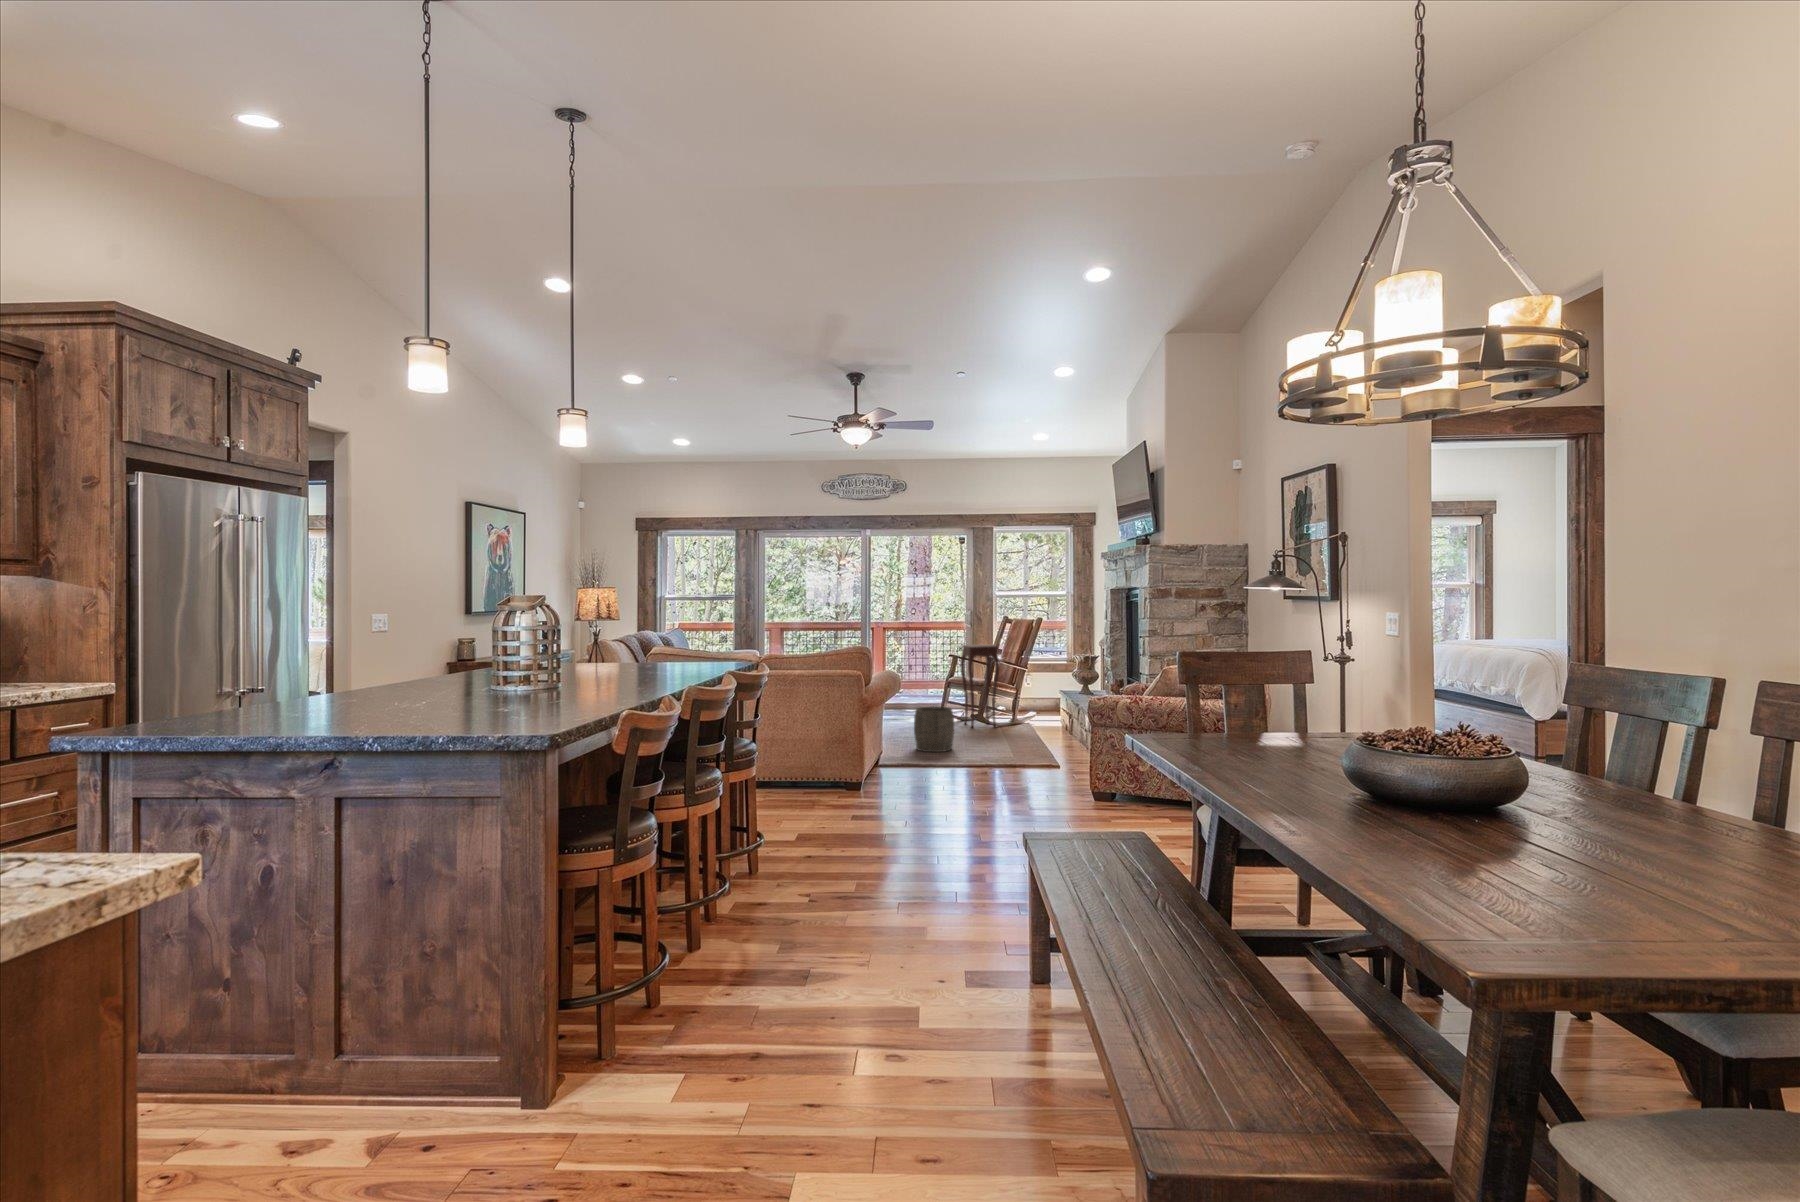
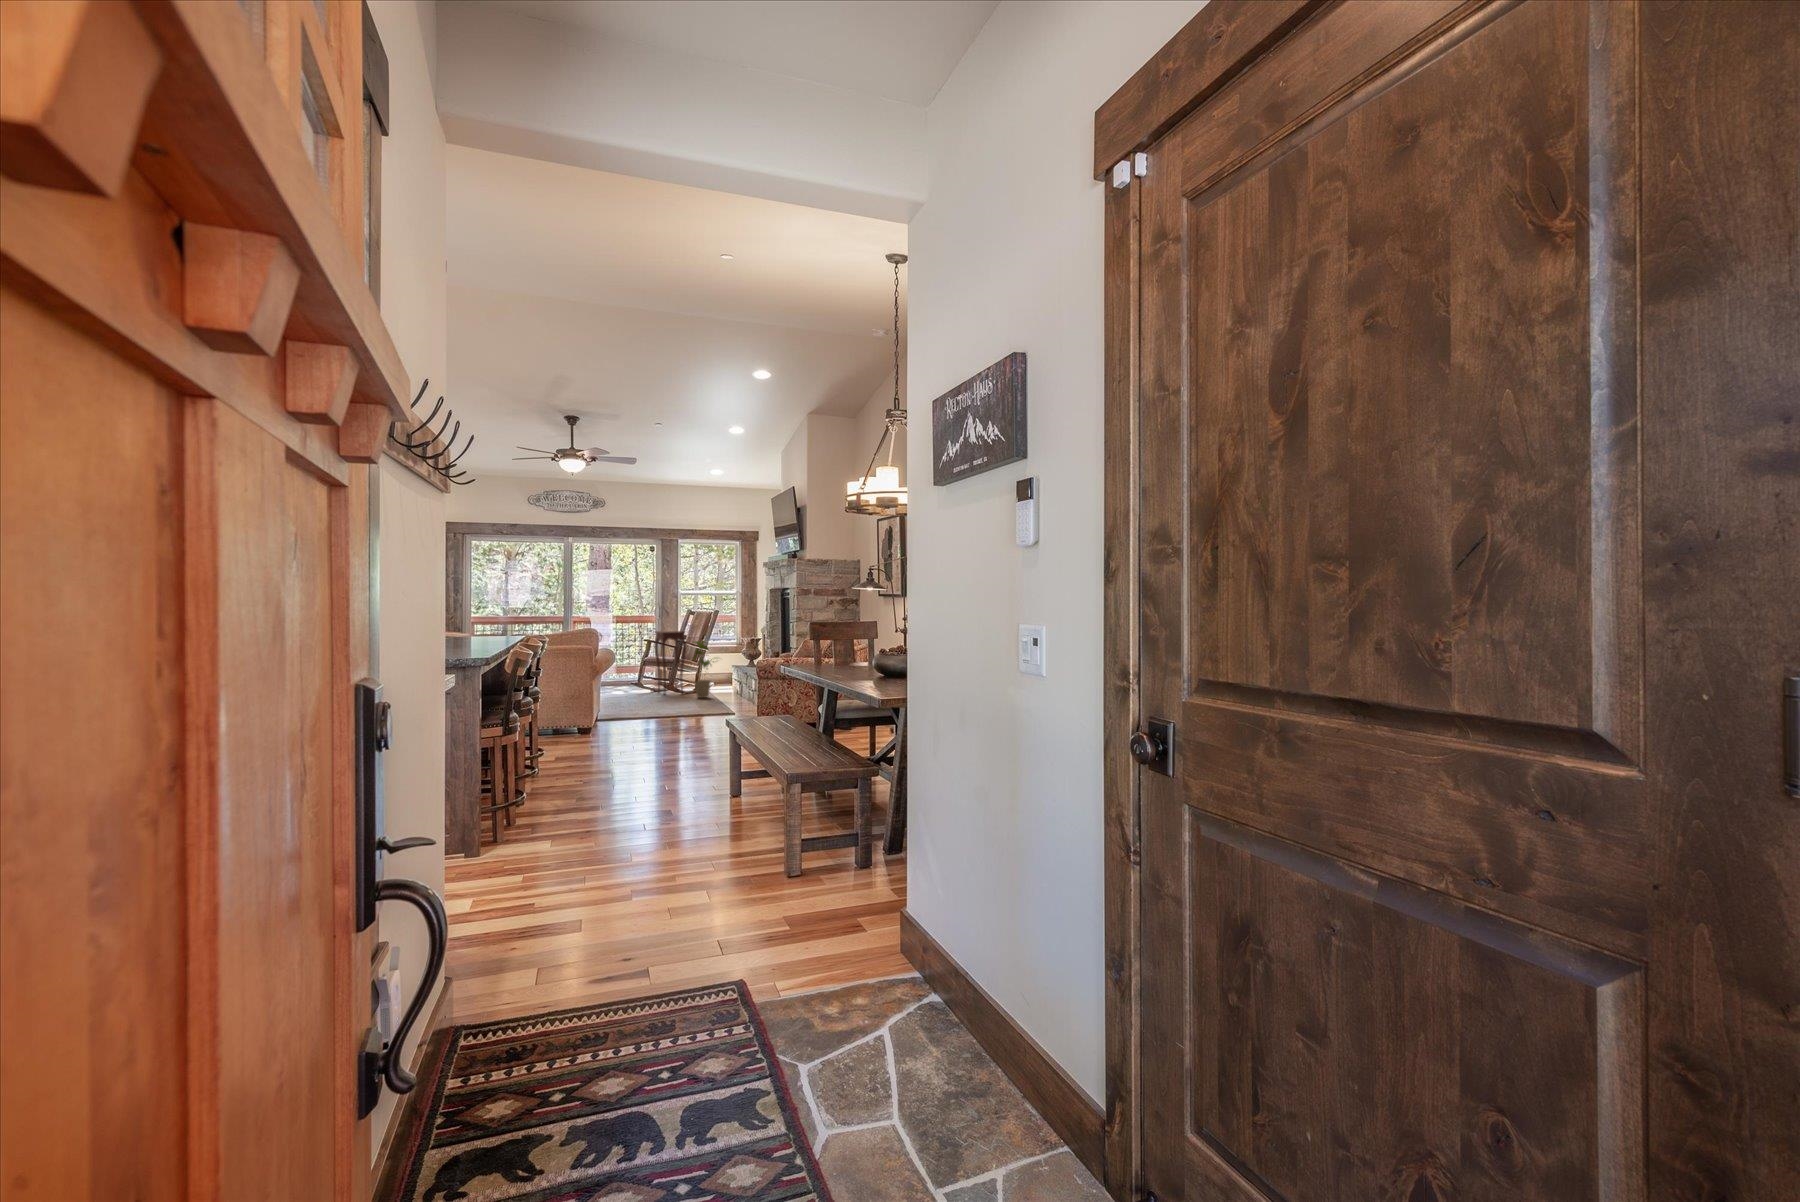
house plant: none [1005,659,1046,737] -> present [693,641,714,698]
woven basket: present [914,707,954,752] -> none [623,676,655,710]

